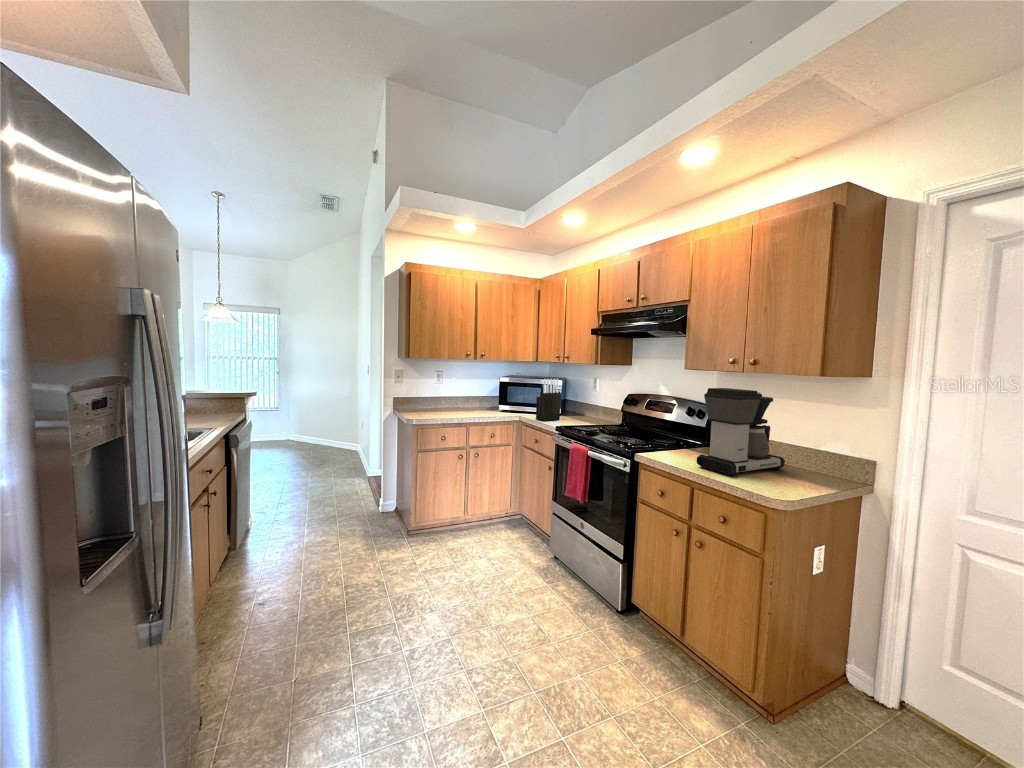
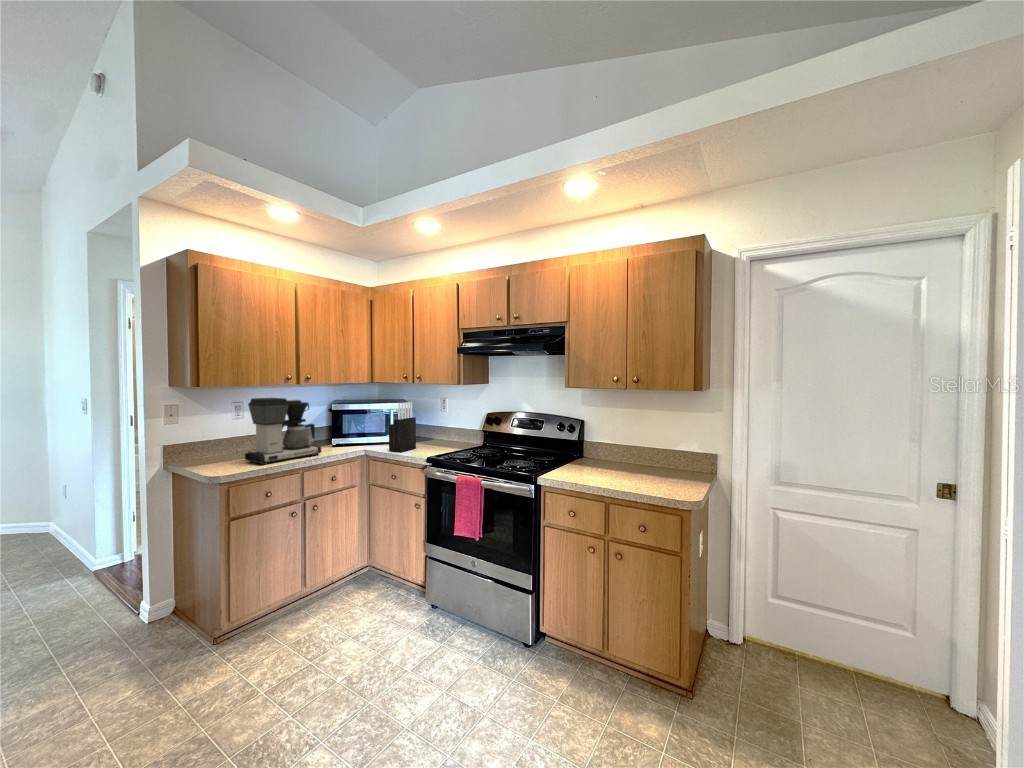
coffee maker: present [697,388,785,476] -> present [245,398,321,465]

